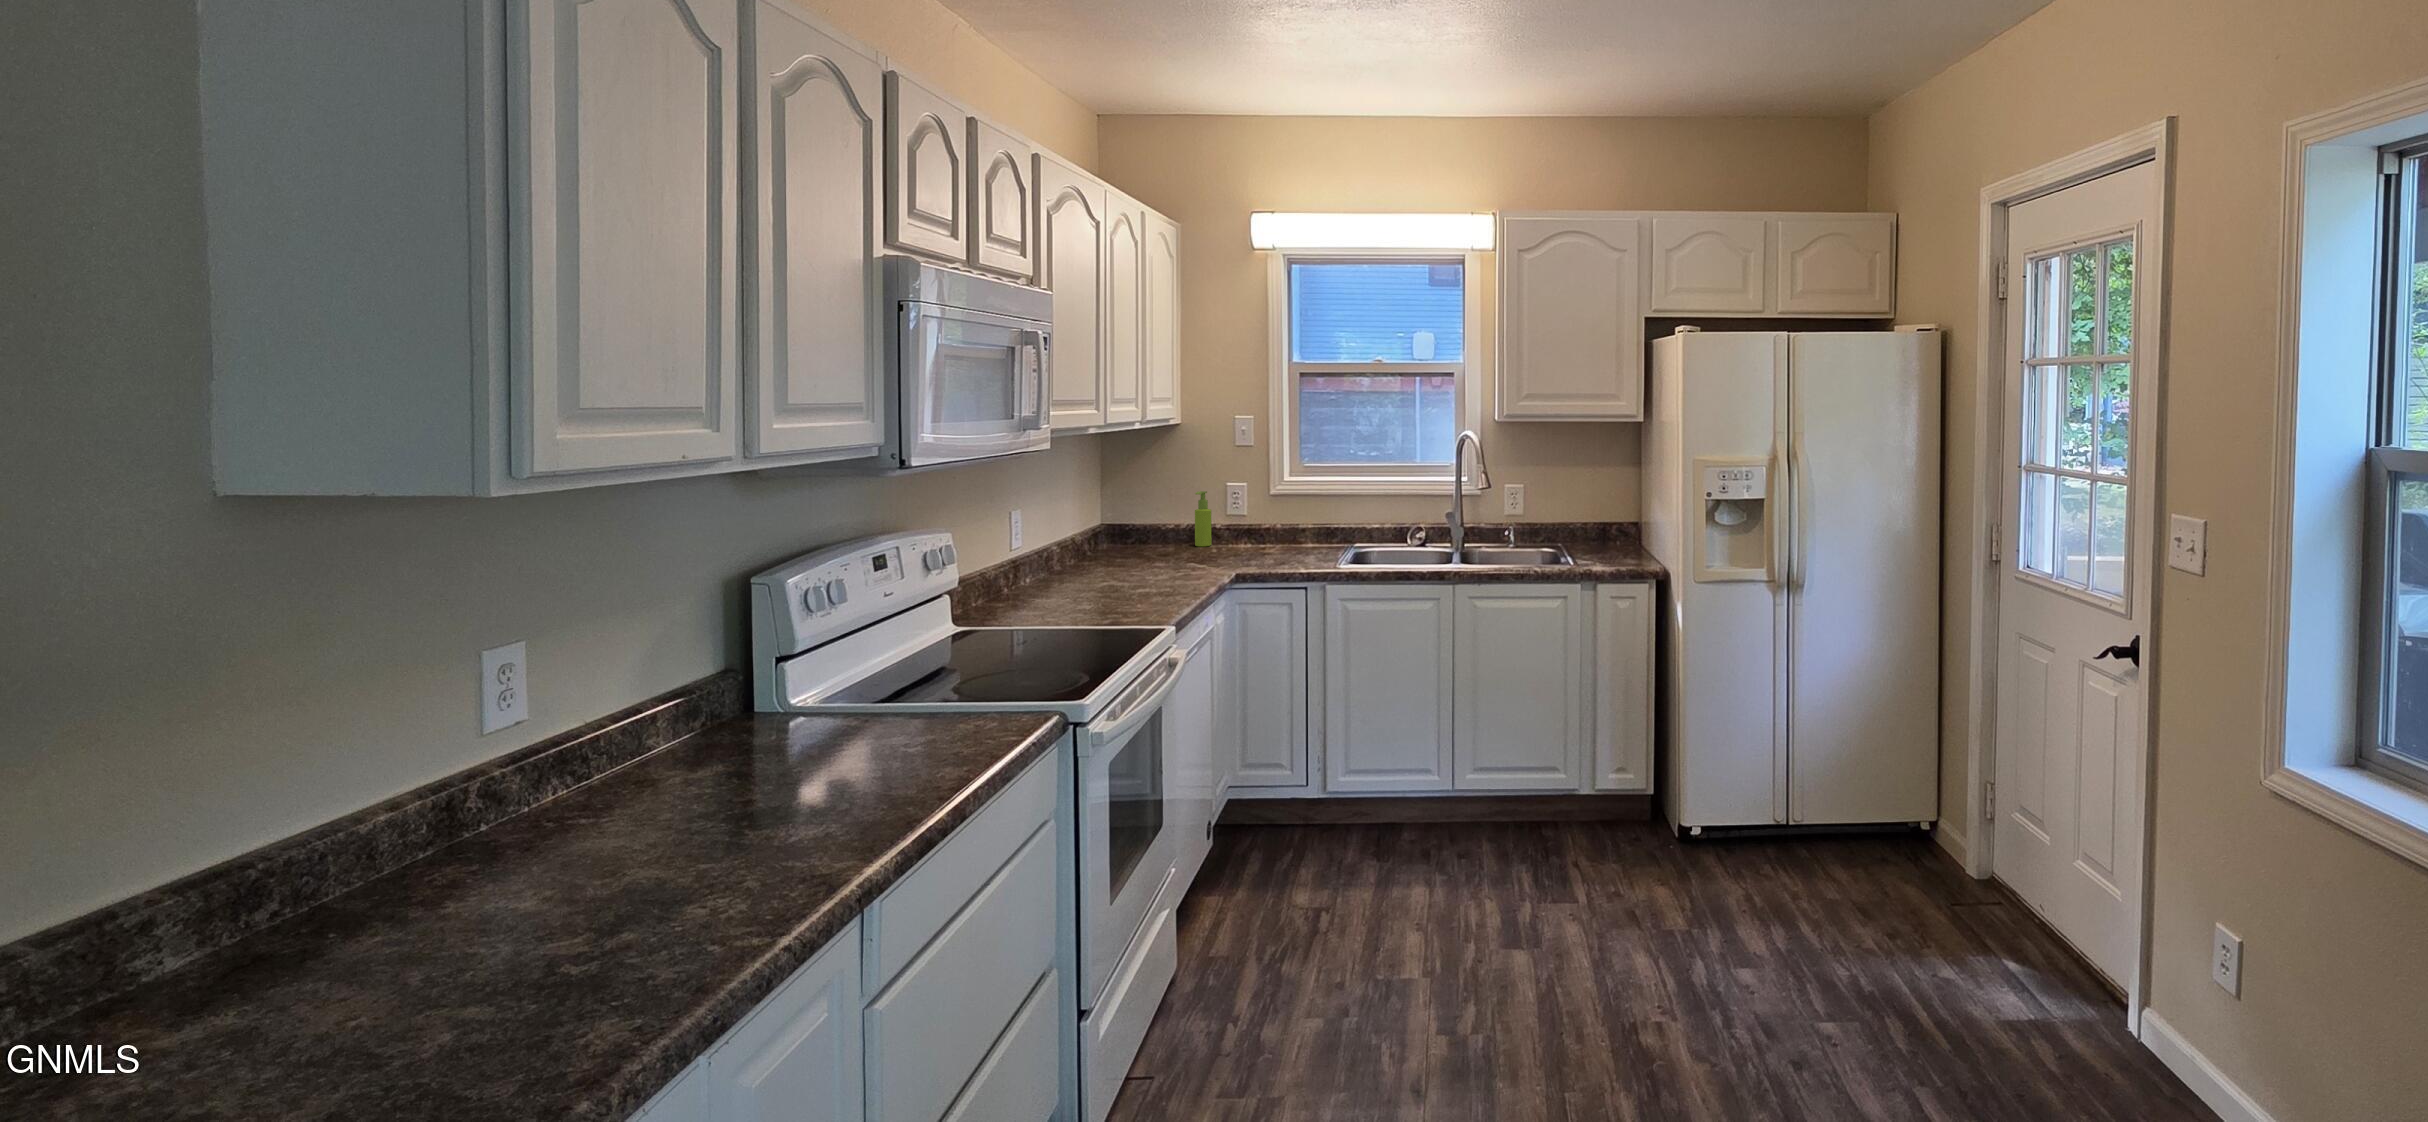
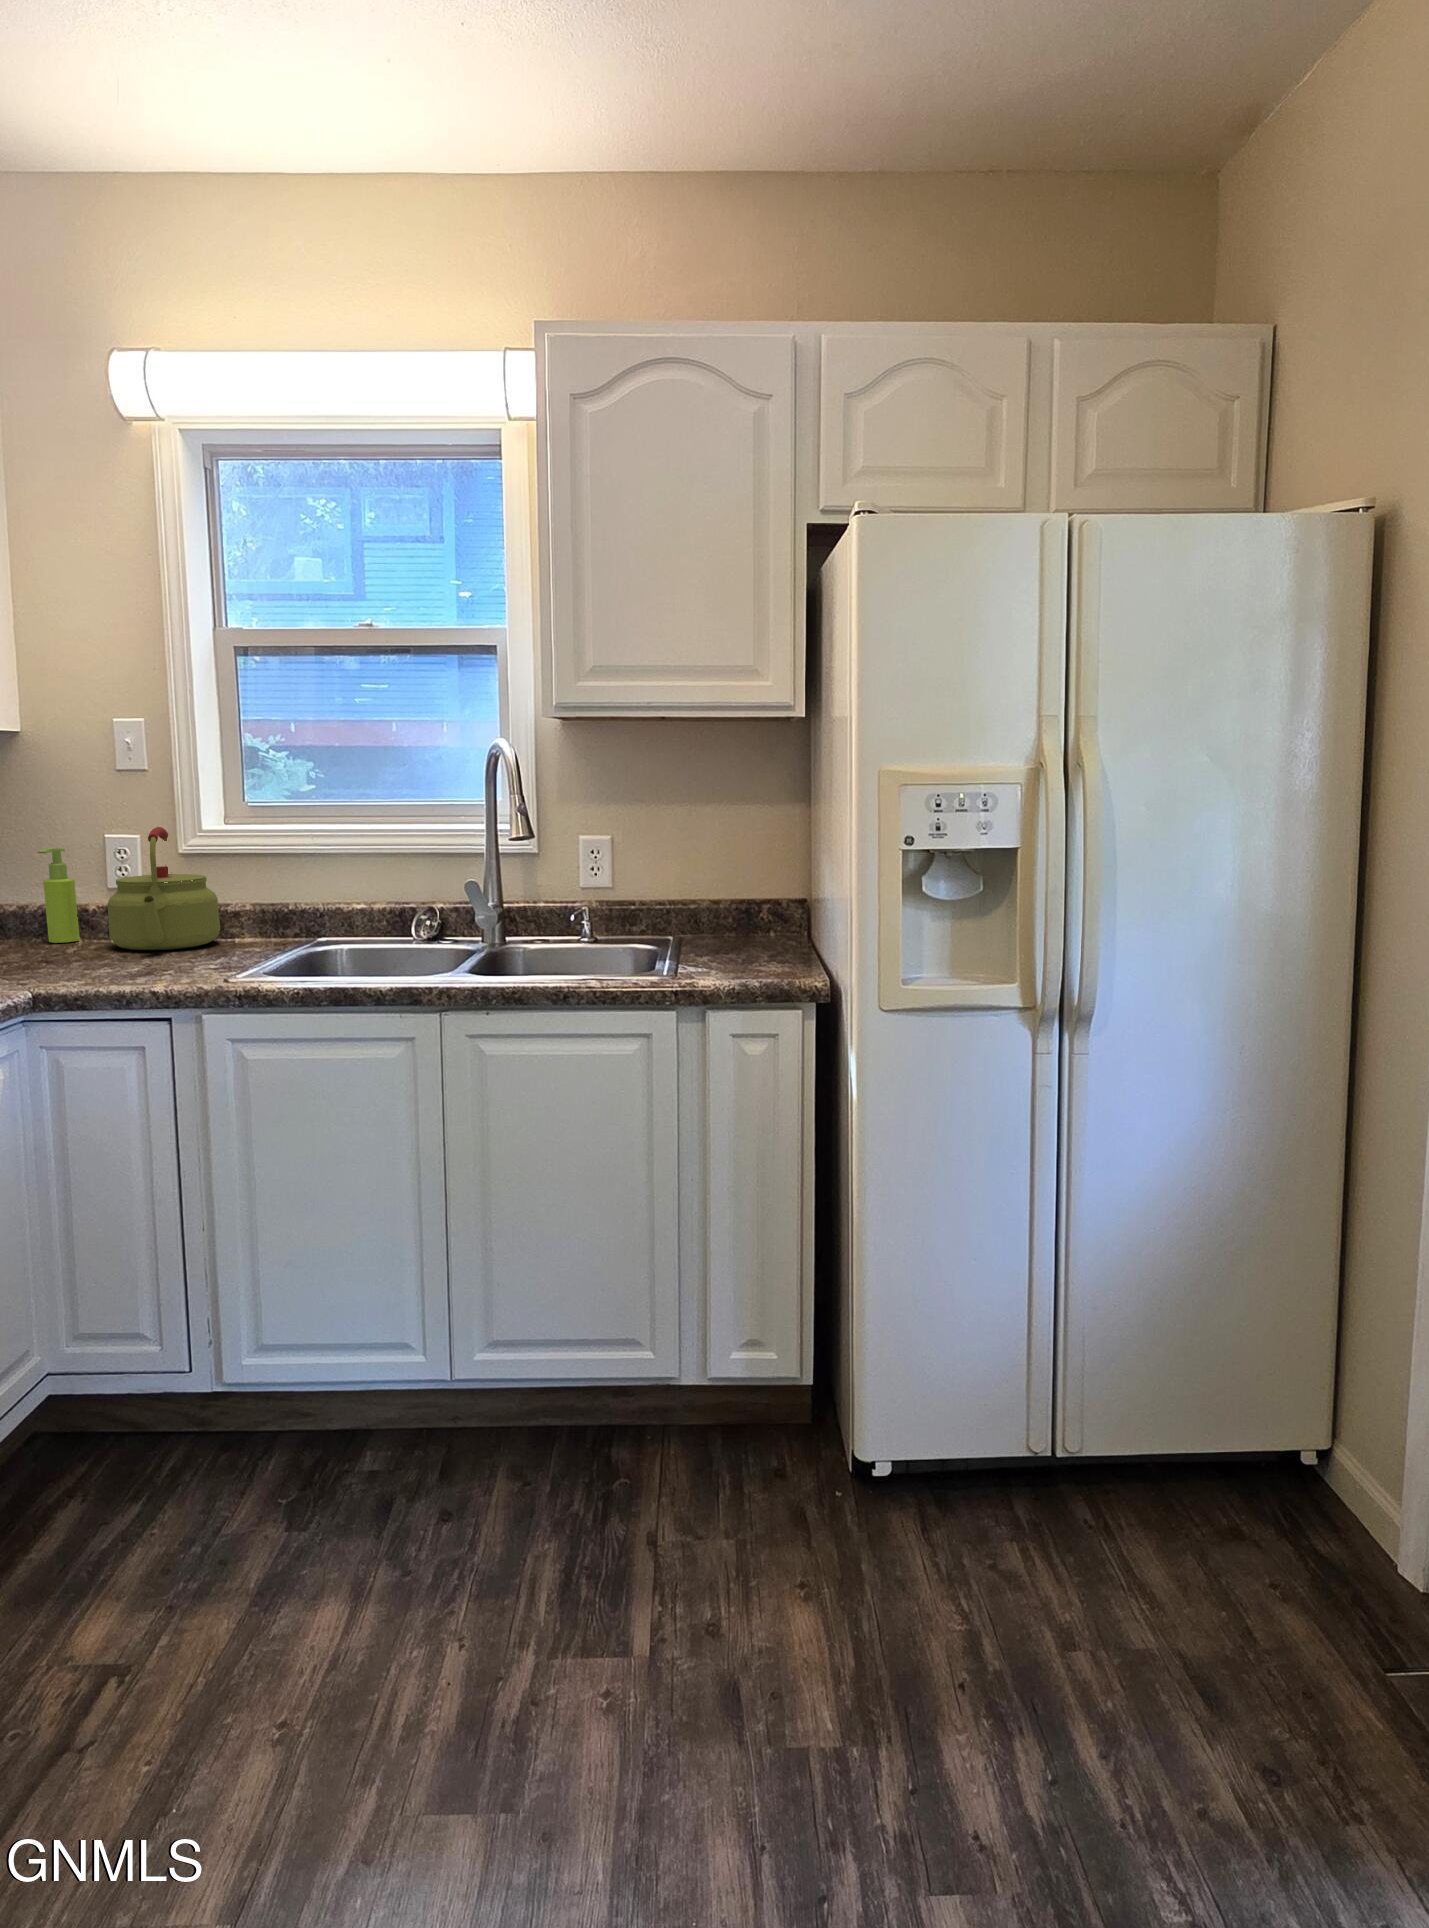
kettle: none [1236,479,1296,550] -> present [108,827,220,950]

